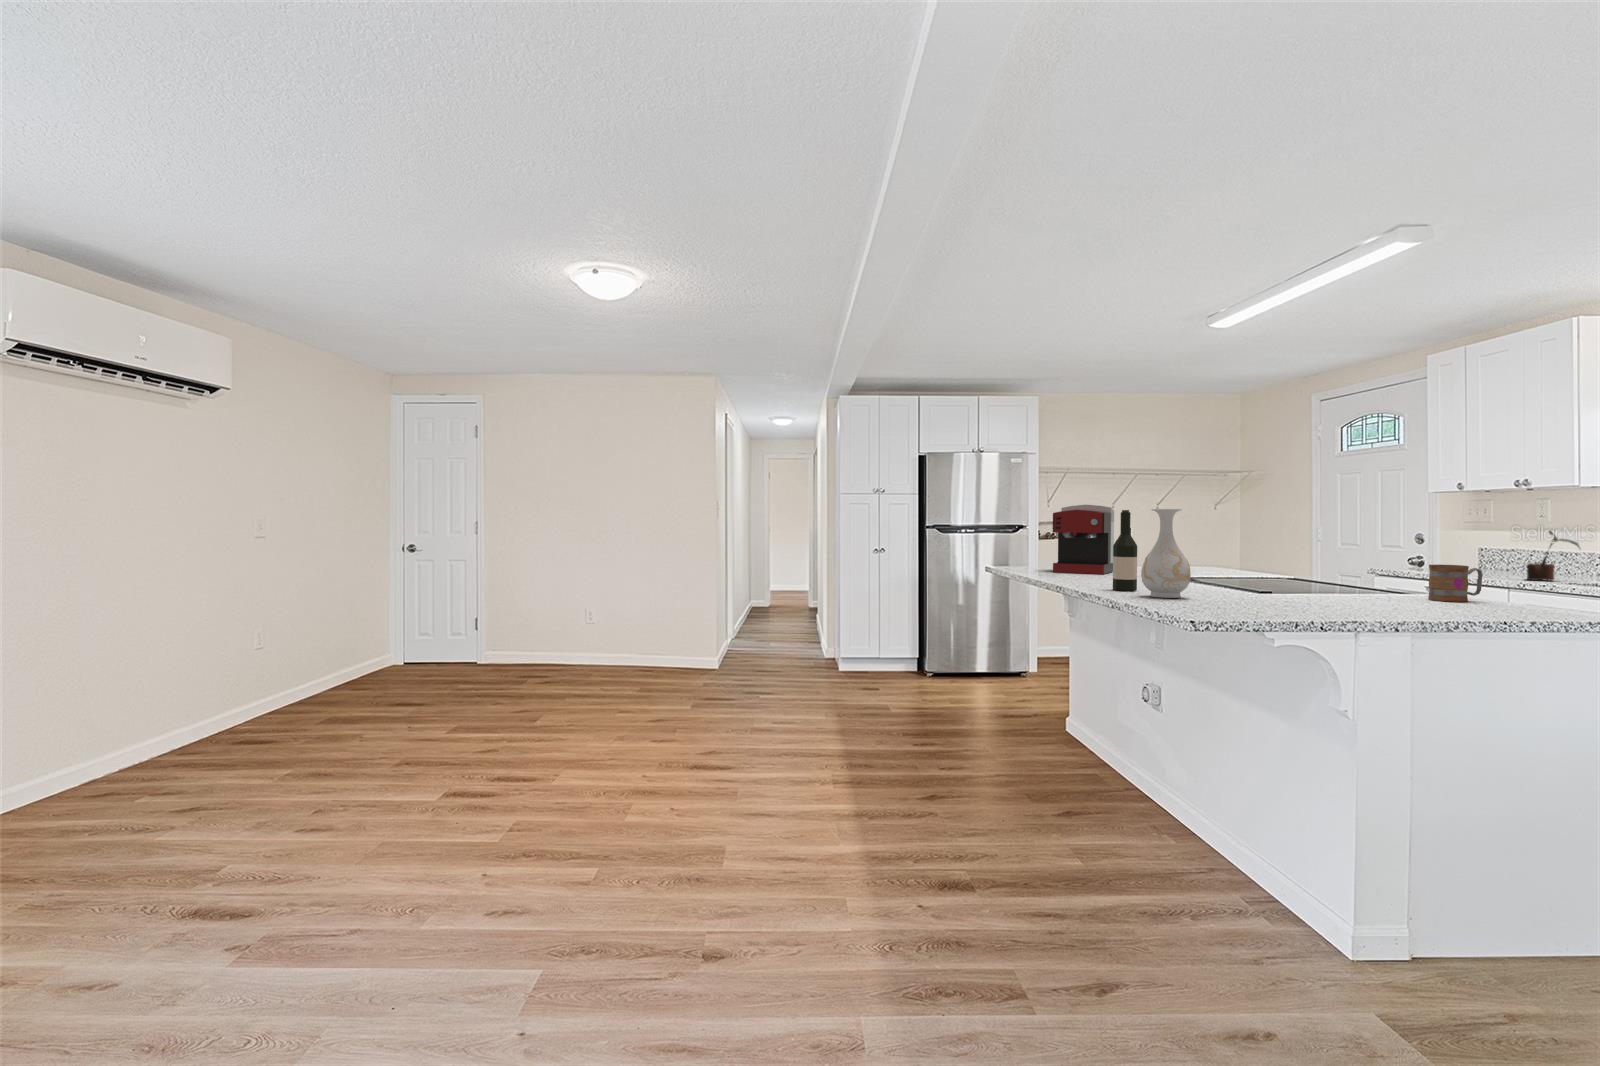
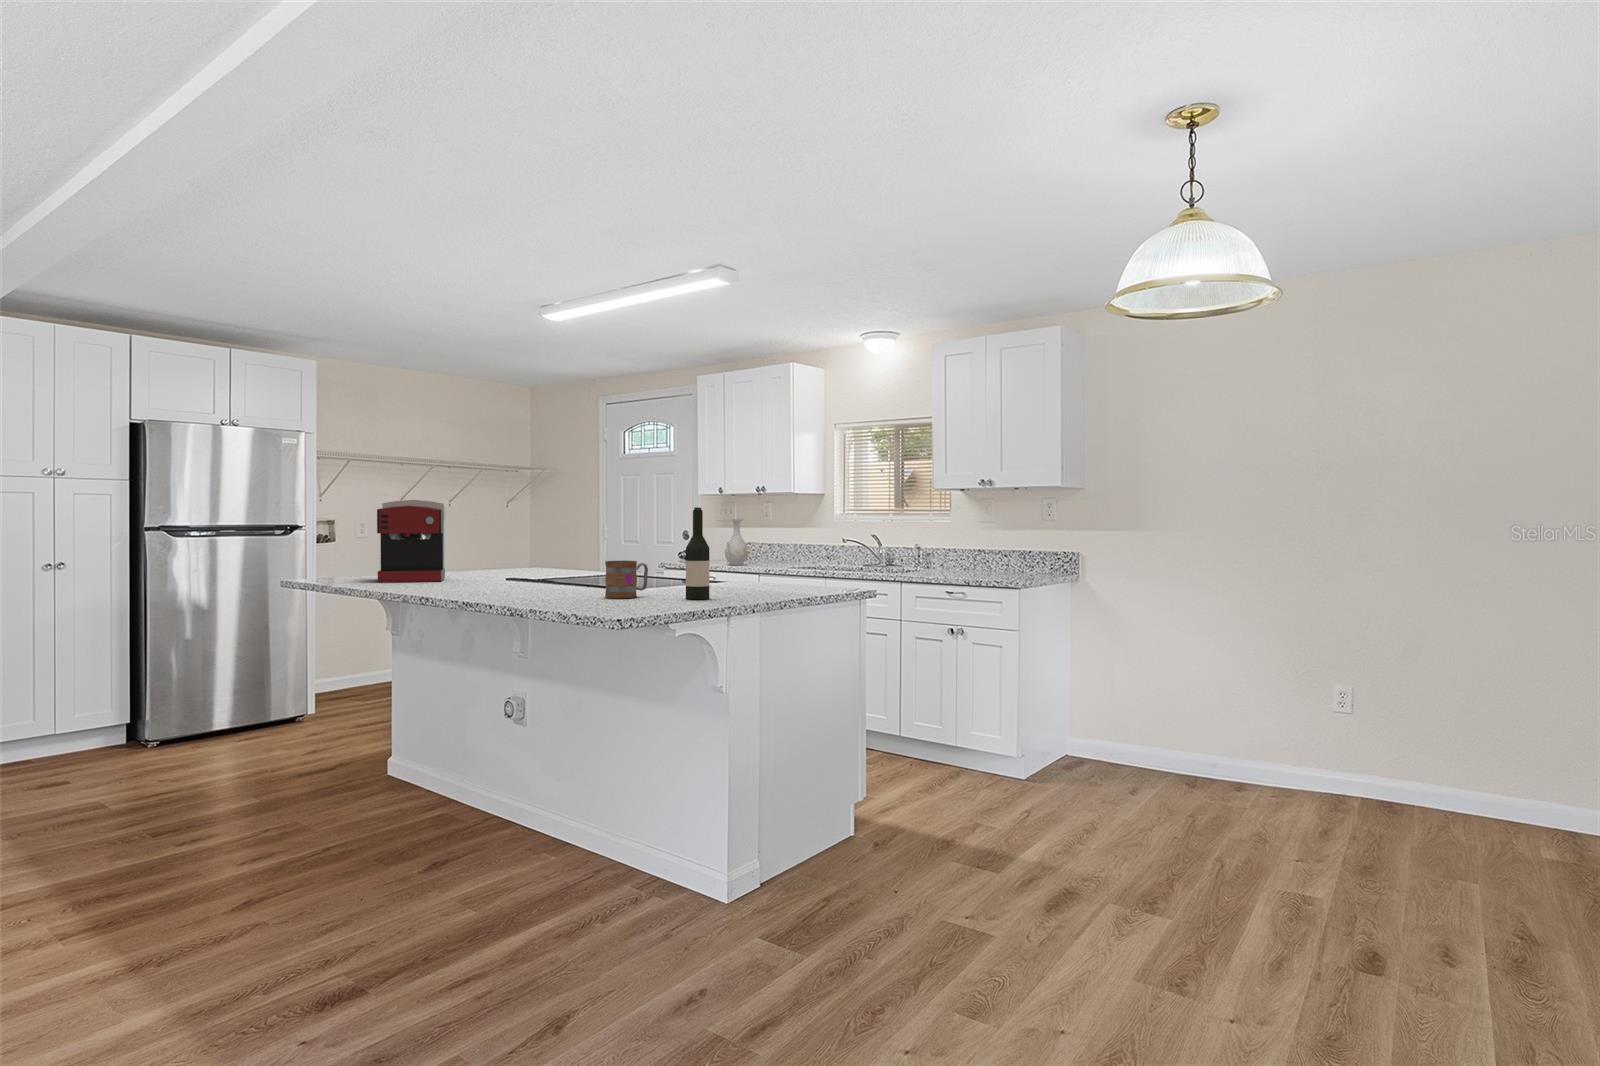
vase: present [1141,509,1191,598] -> present [725,519,748,565]
wine bottle: present [1113,510,1137,591] -> present [686,507,710,599]
potted plant: present [1527,531,1579,581] -> none [765,527,799,568]
mug: present [1428,565,1483,602] -> present [605,561,648,598]

